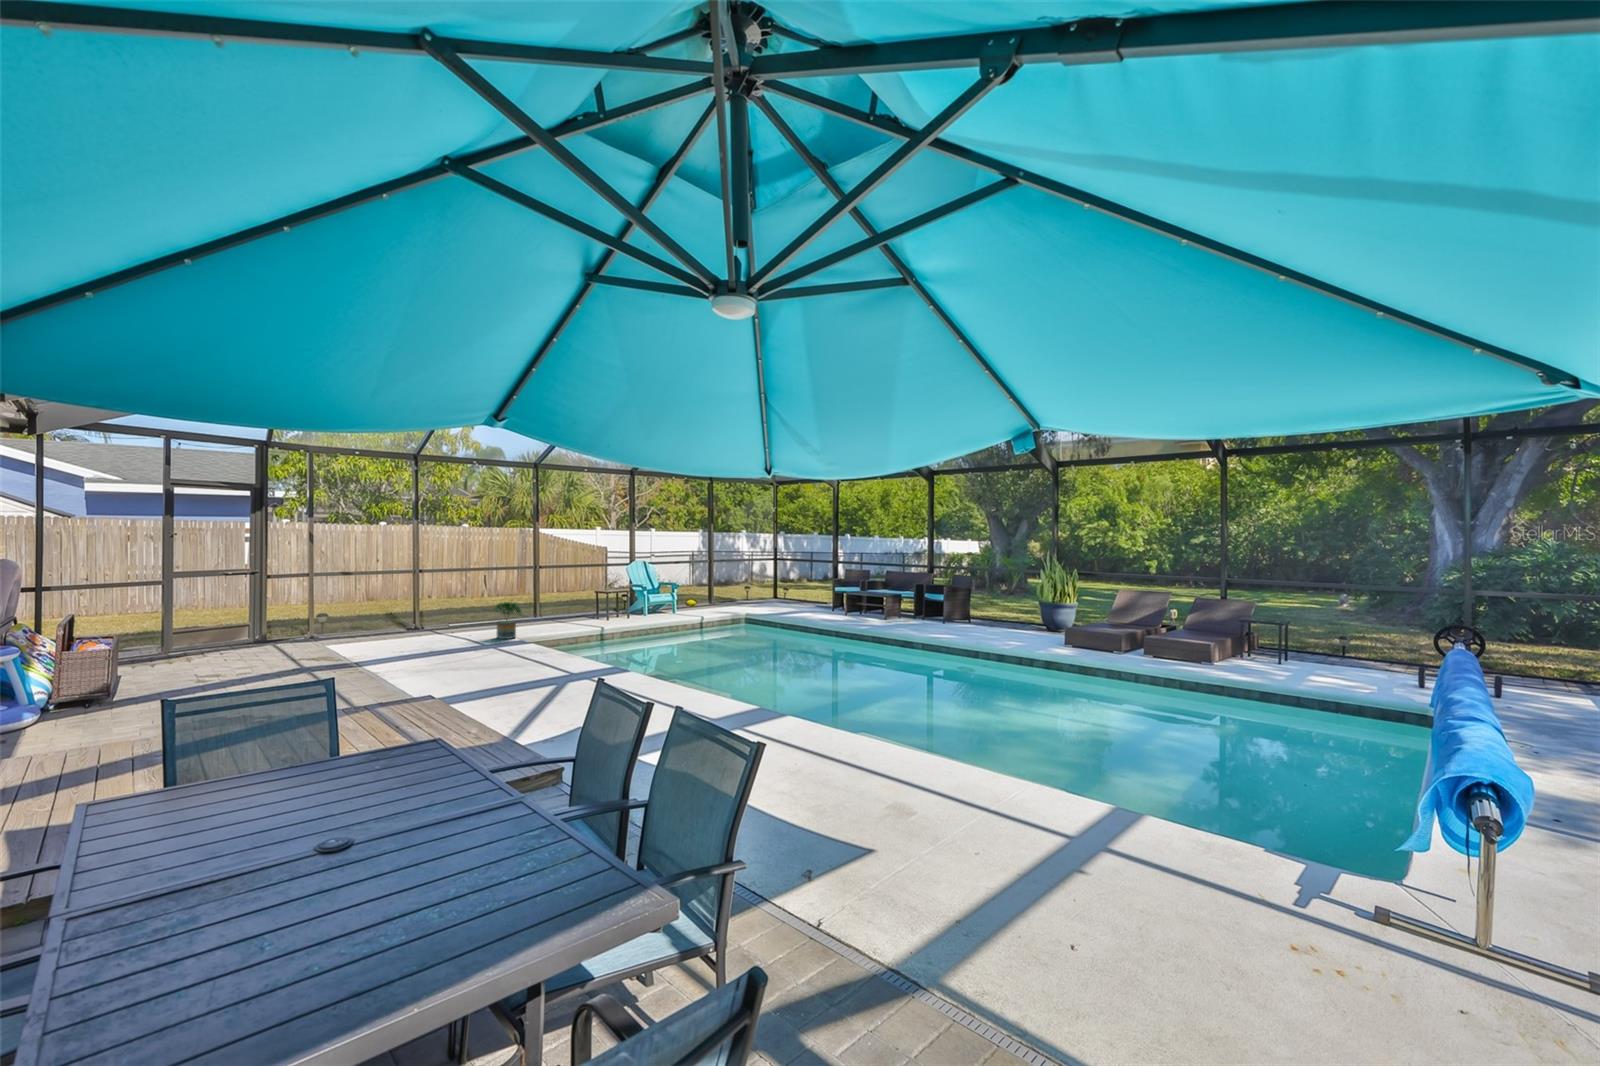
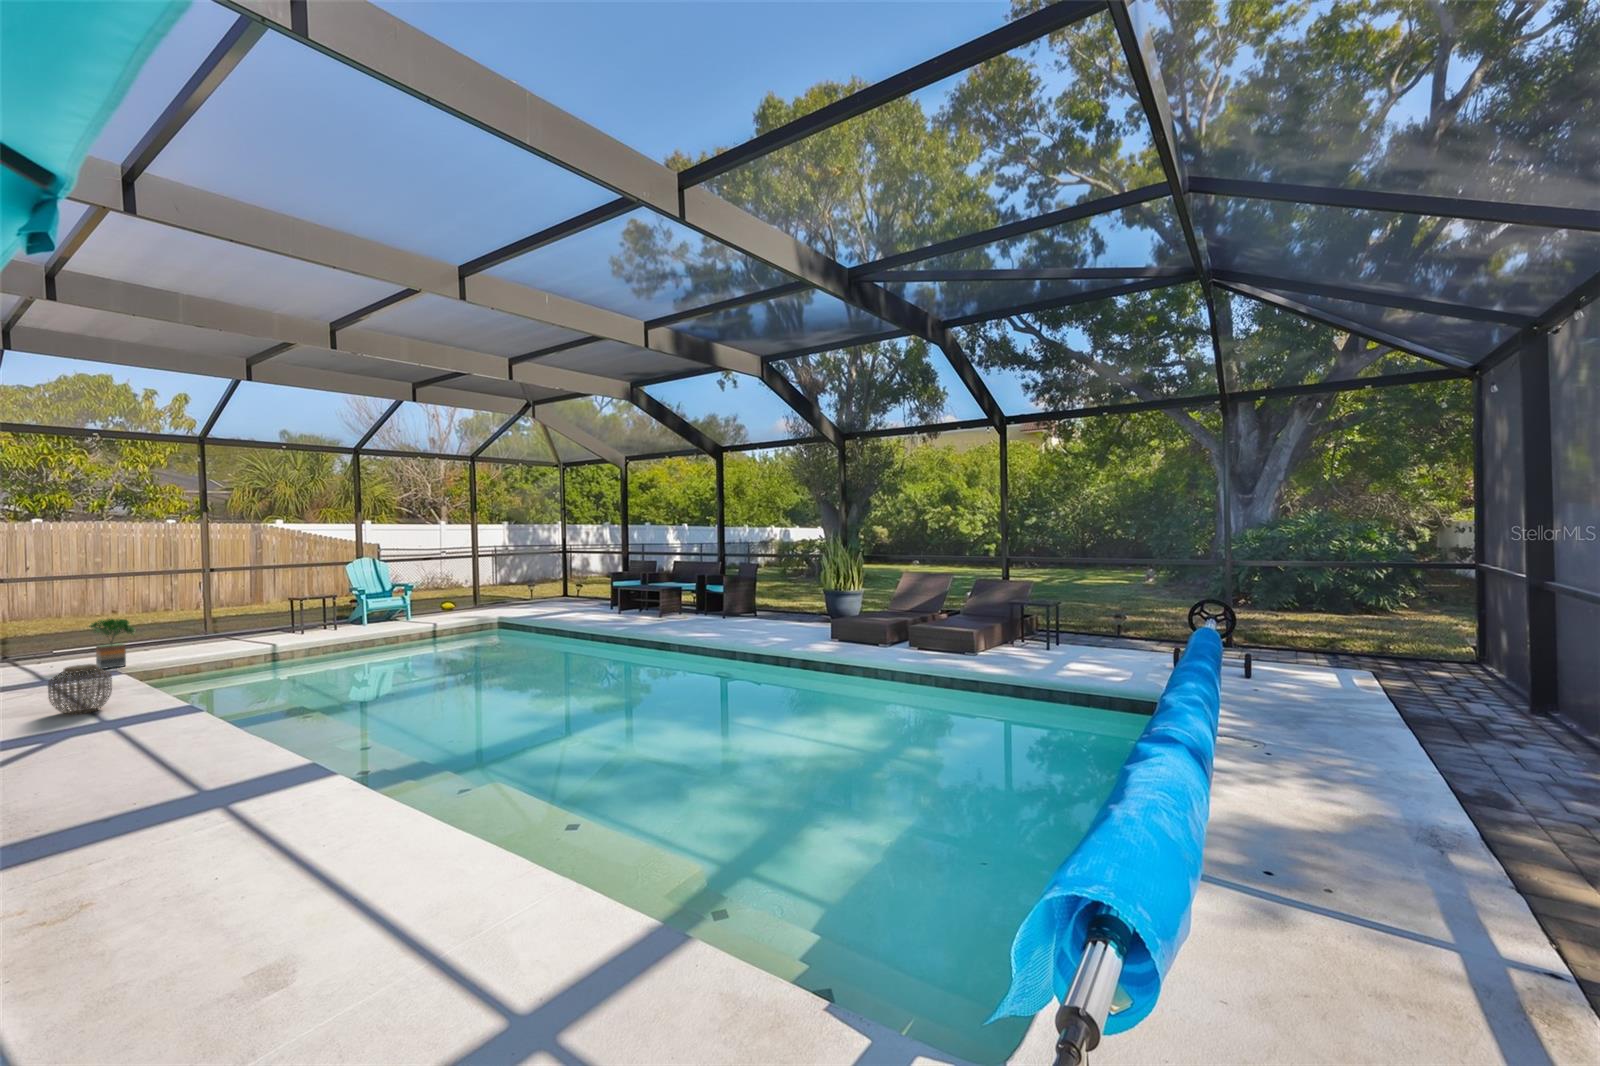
woven basket: none [527,634,560,669] -> present [48,664,112,715]

